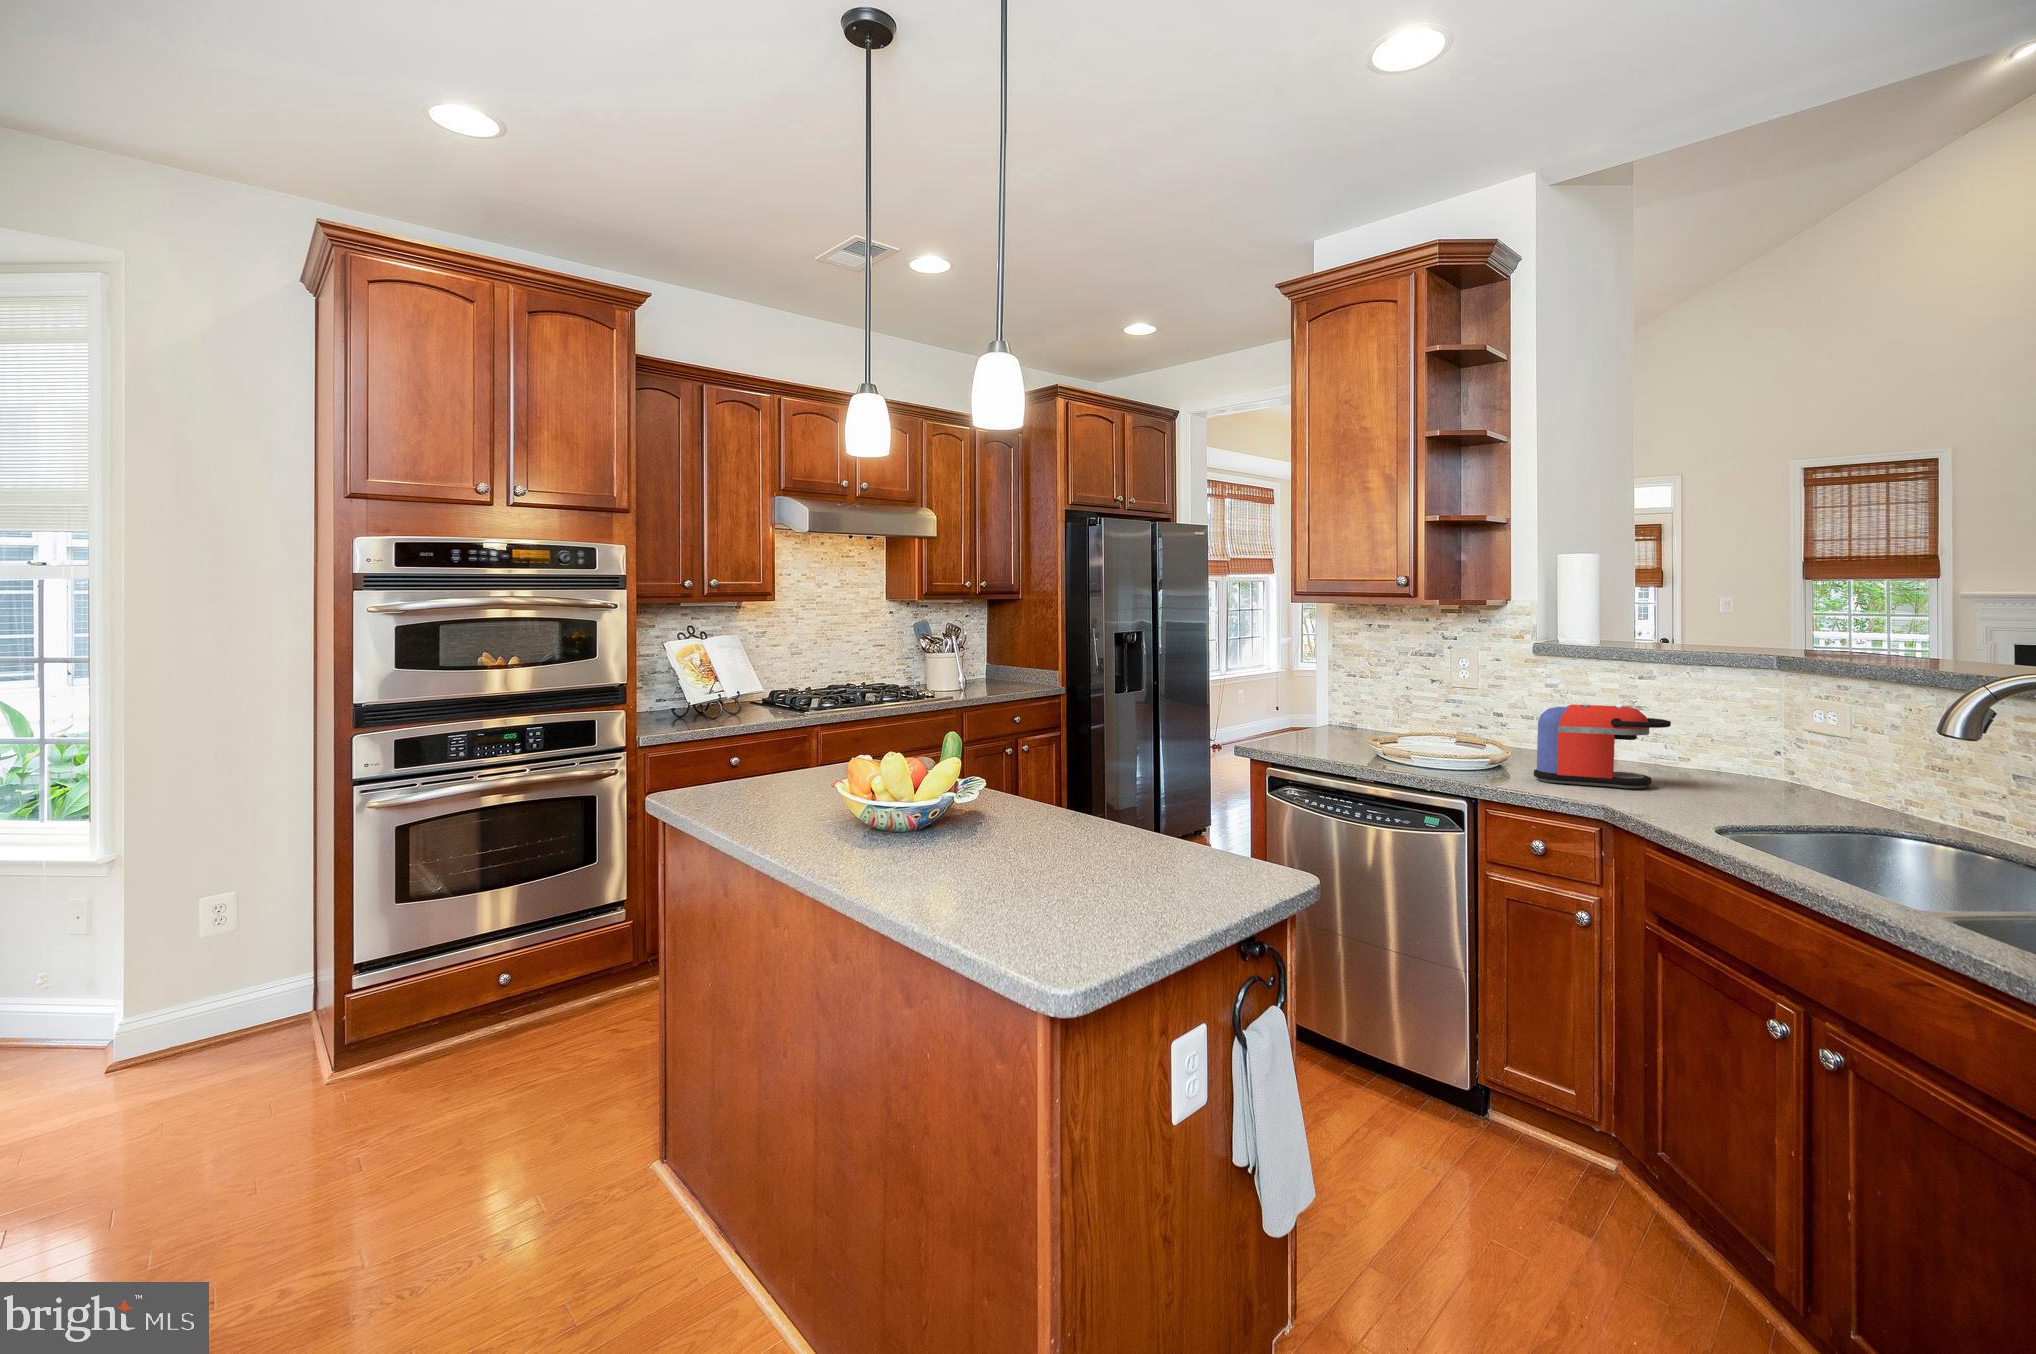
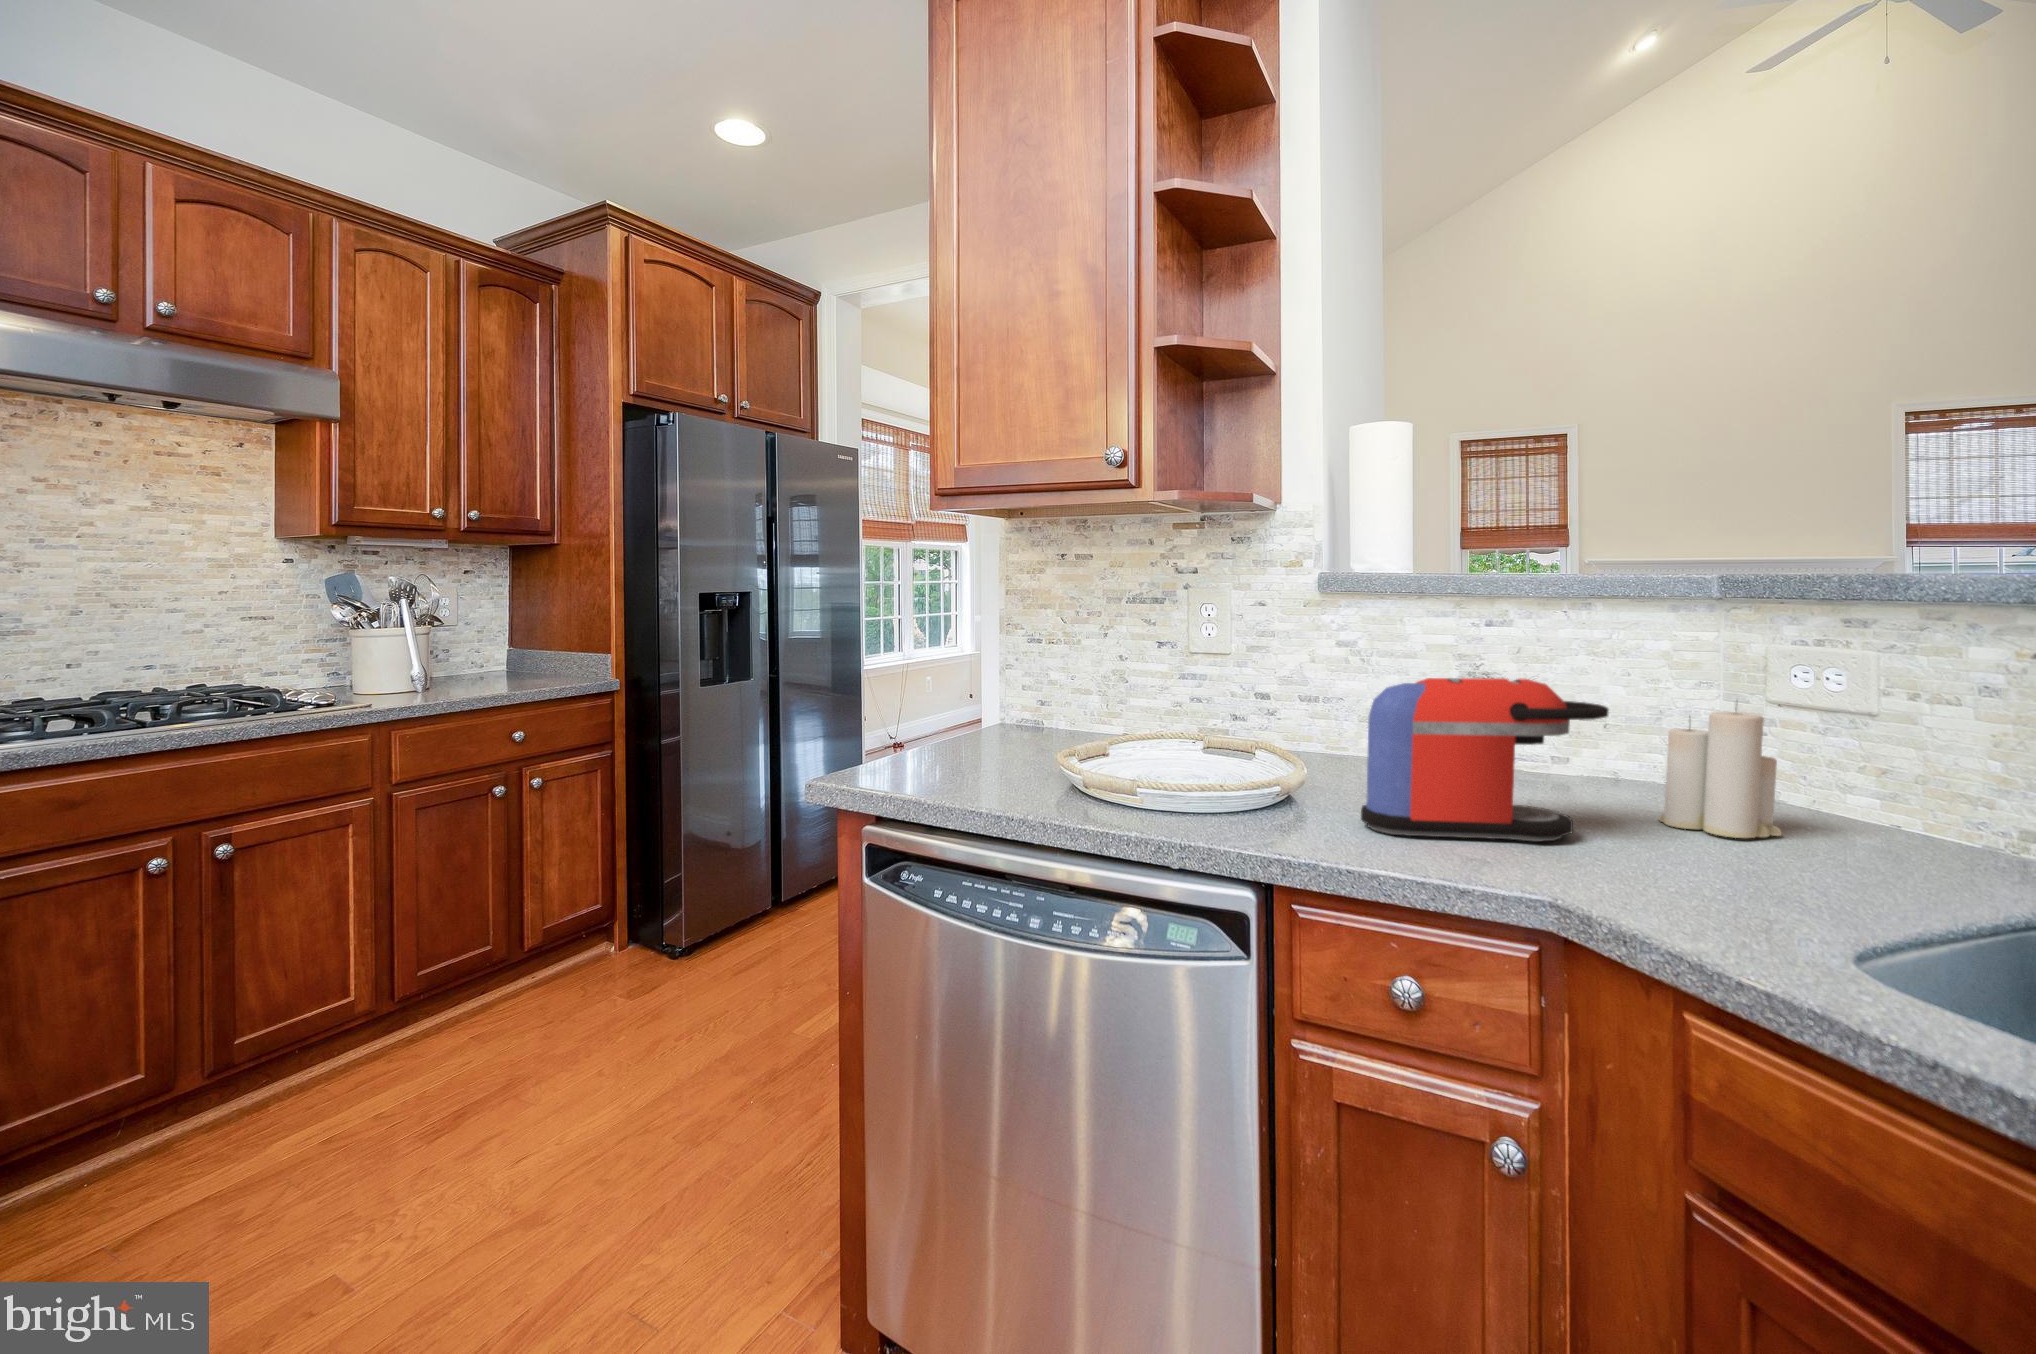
candle: none [1718,720,1782,793] -> present [1659,711,1782,838]

